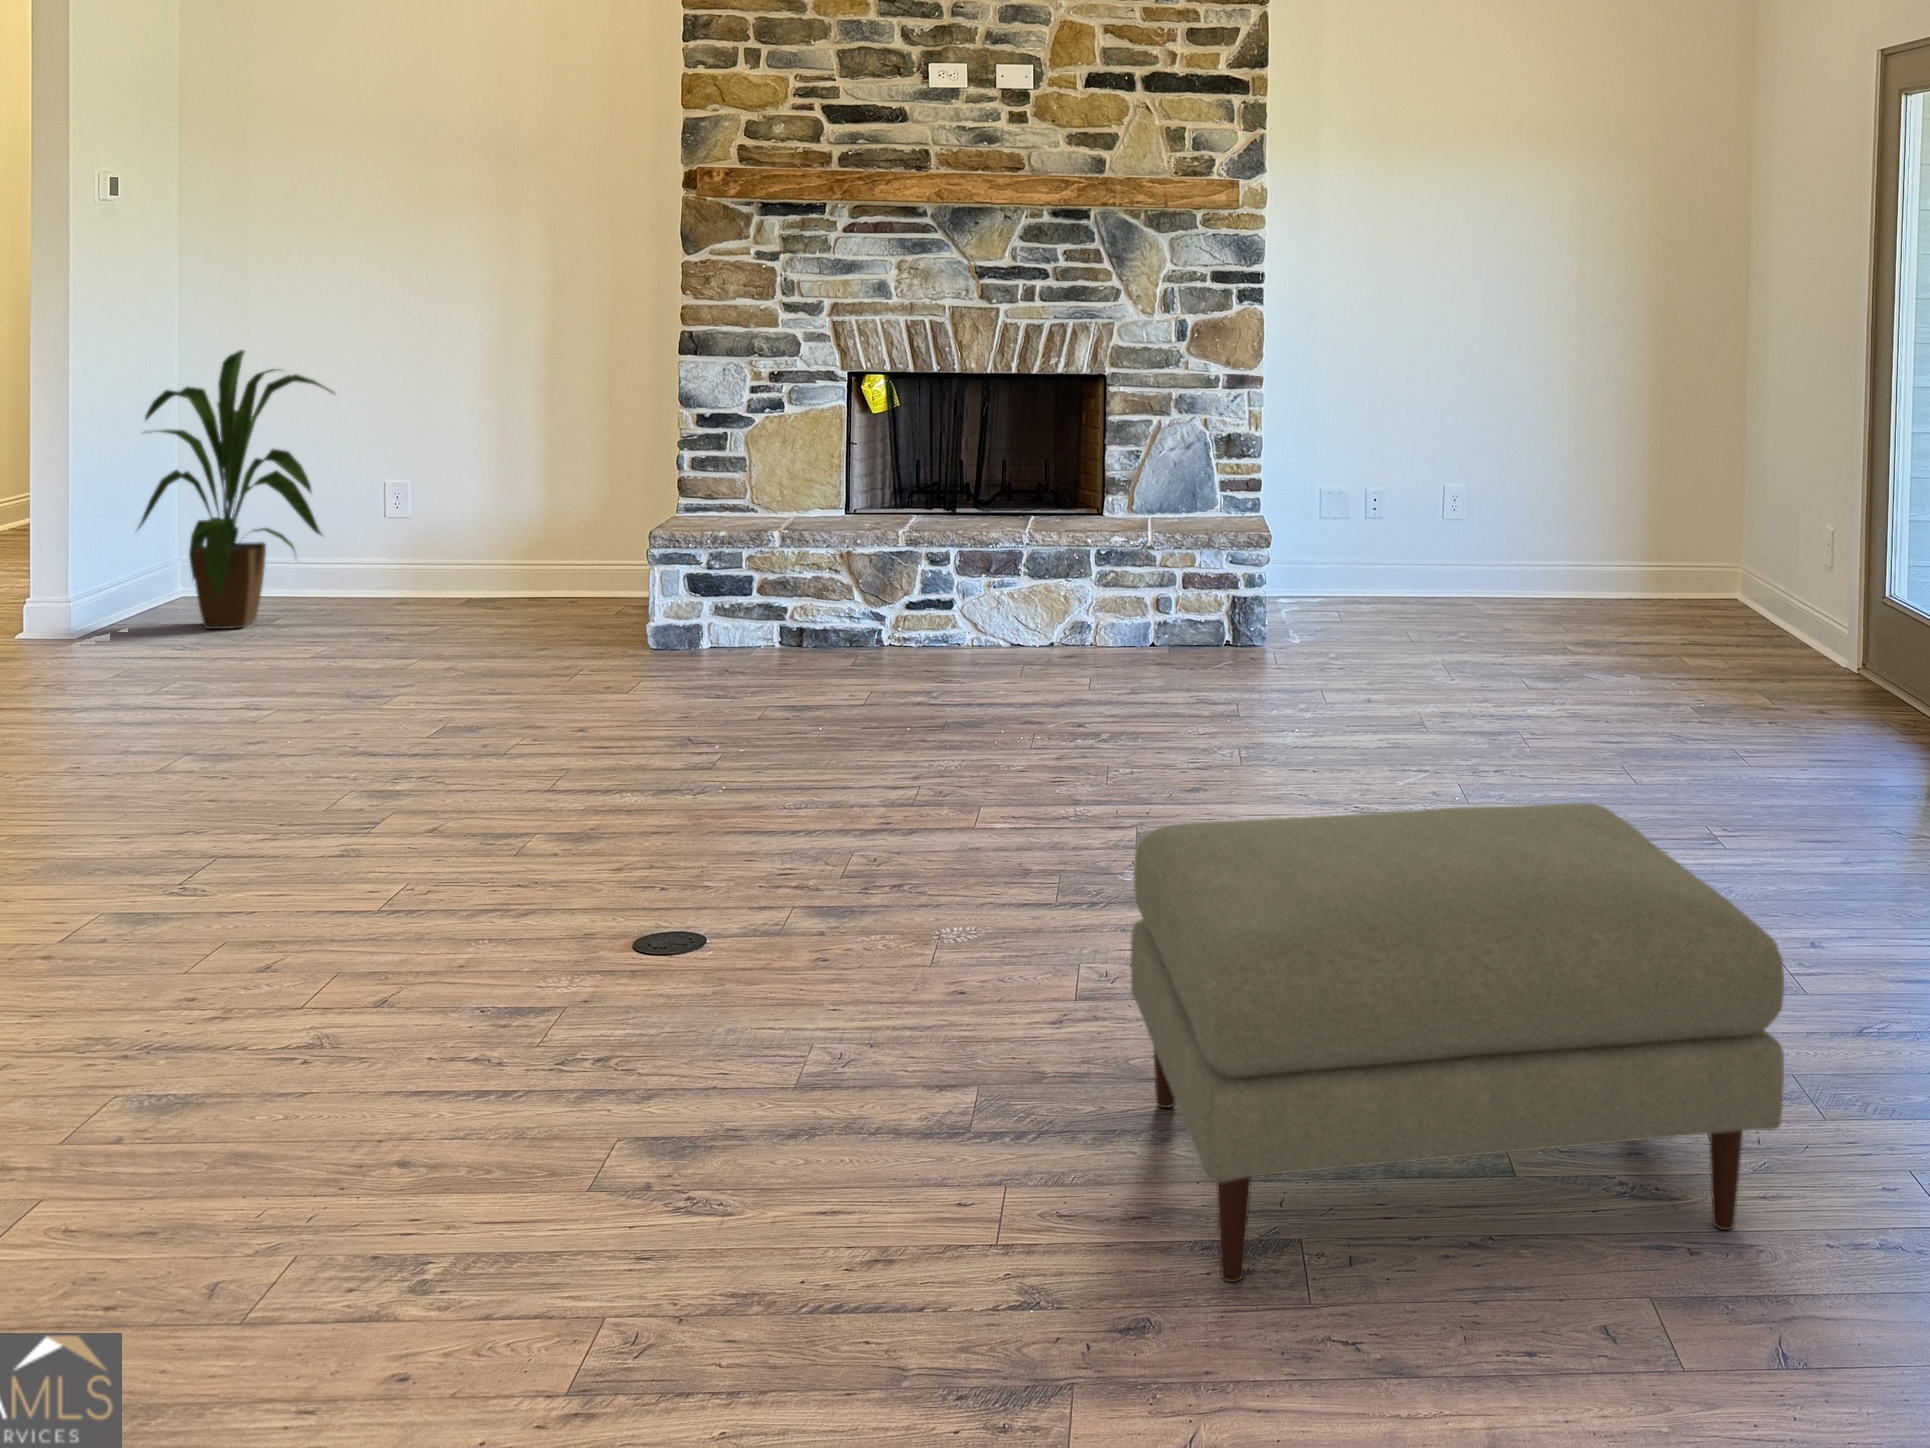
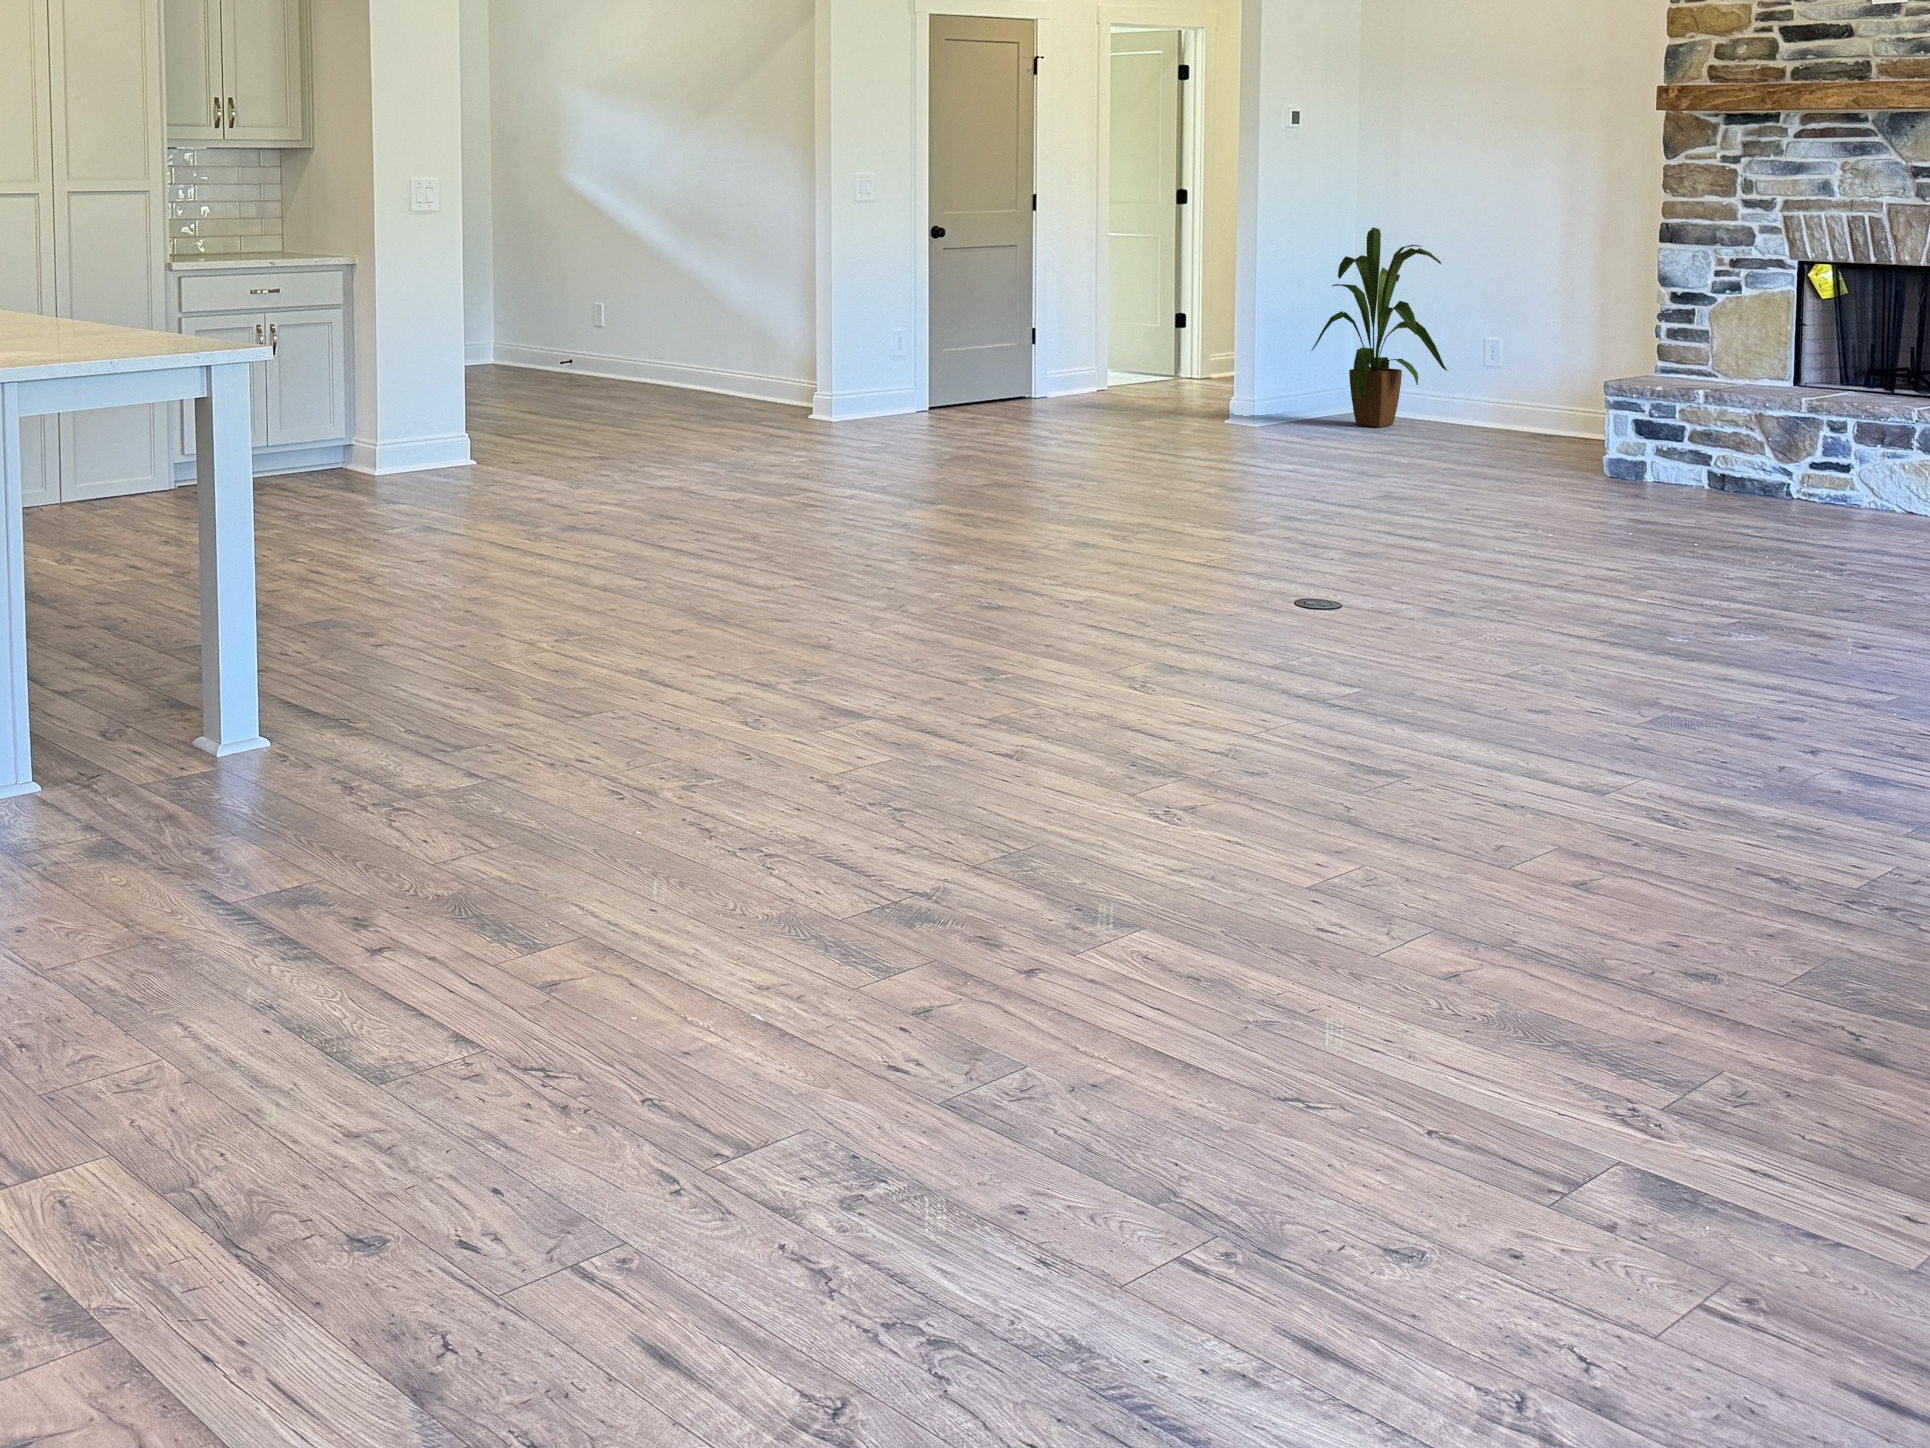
ottoman: present [1131,803,1784,1282] -> none [1270,518,1788,845]

